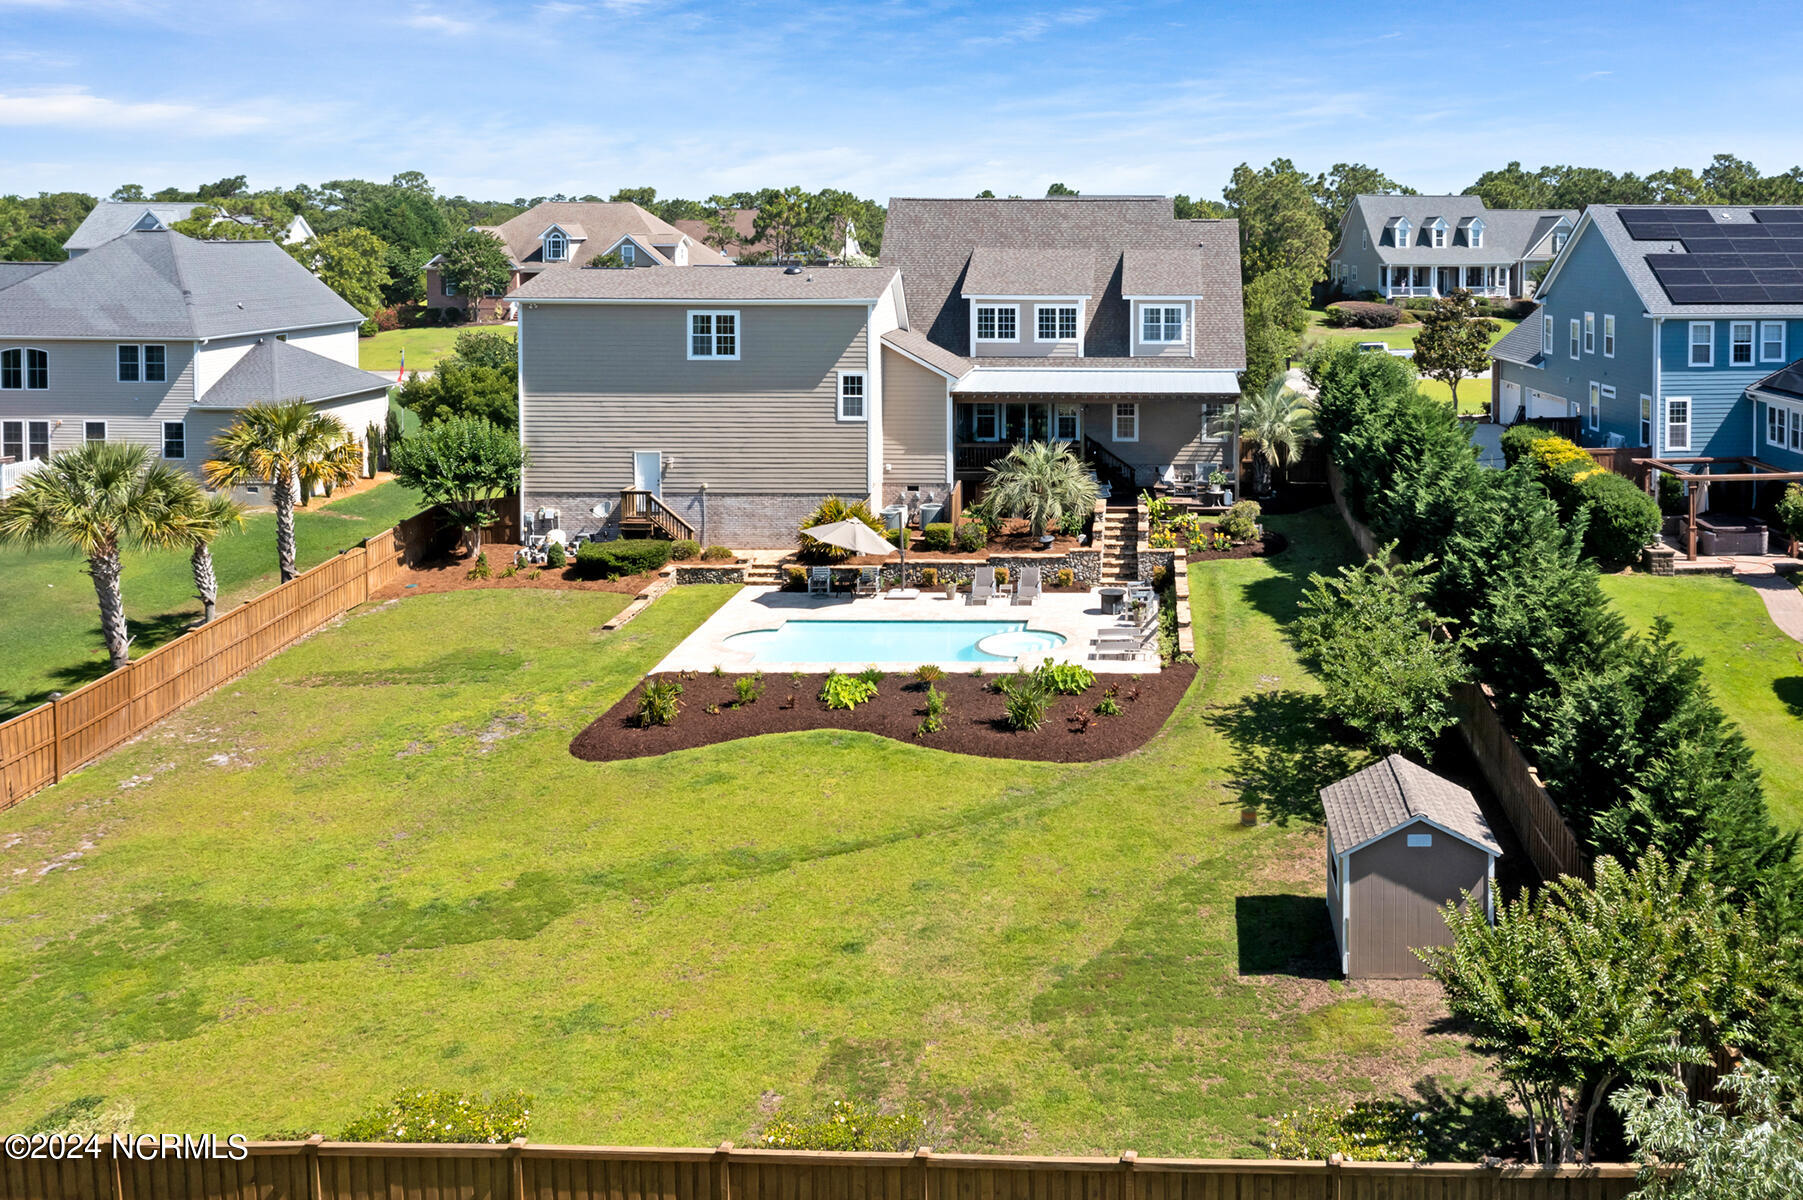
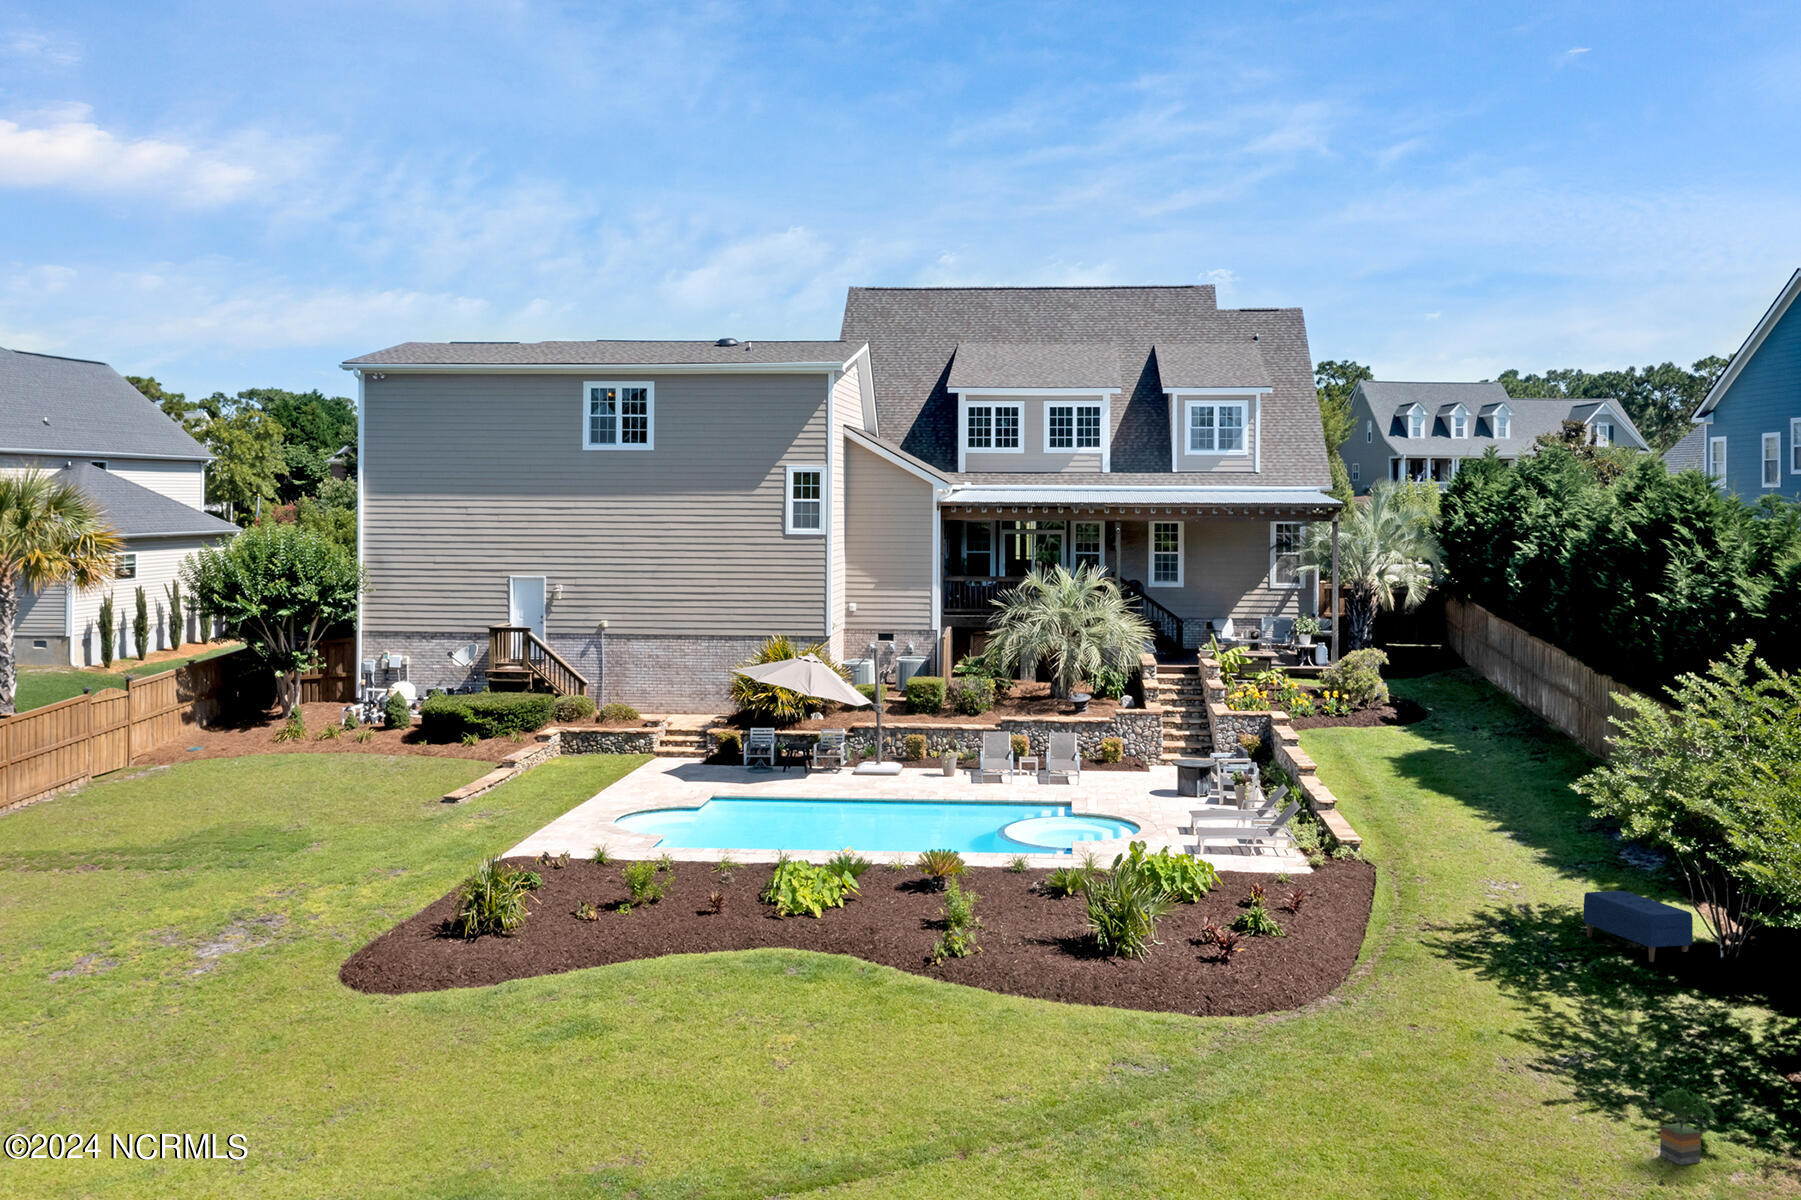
bench: none [1285,689,1333,730] -> present [1583,891,1693,962]

